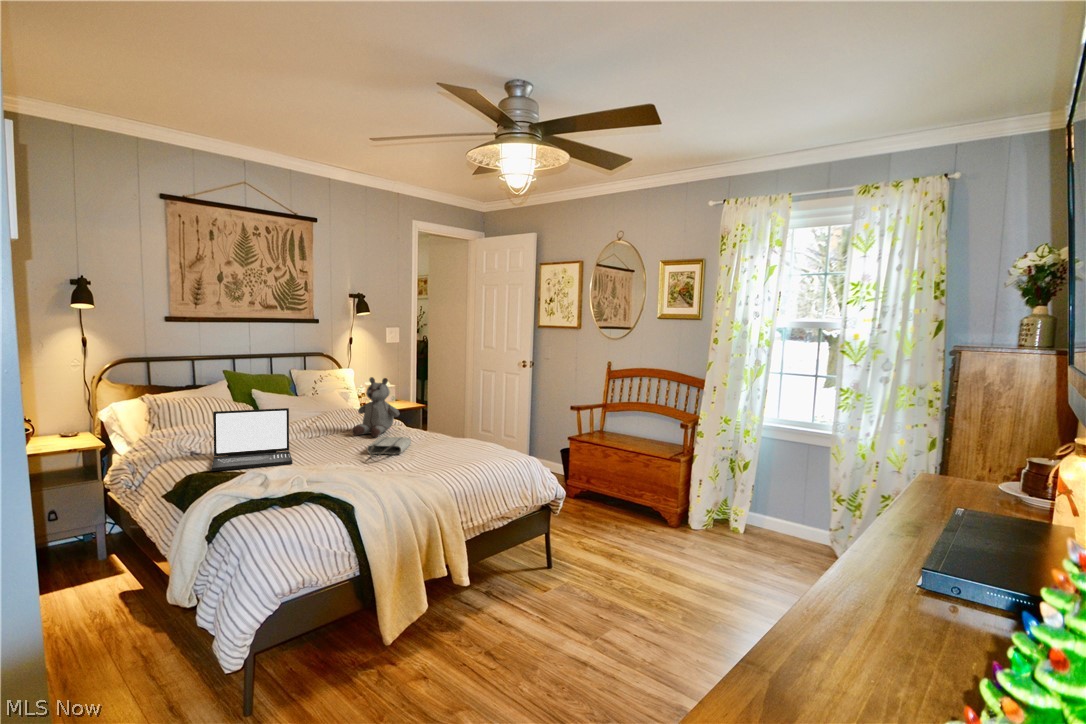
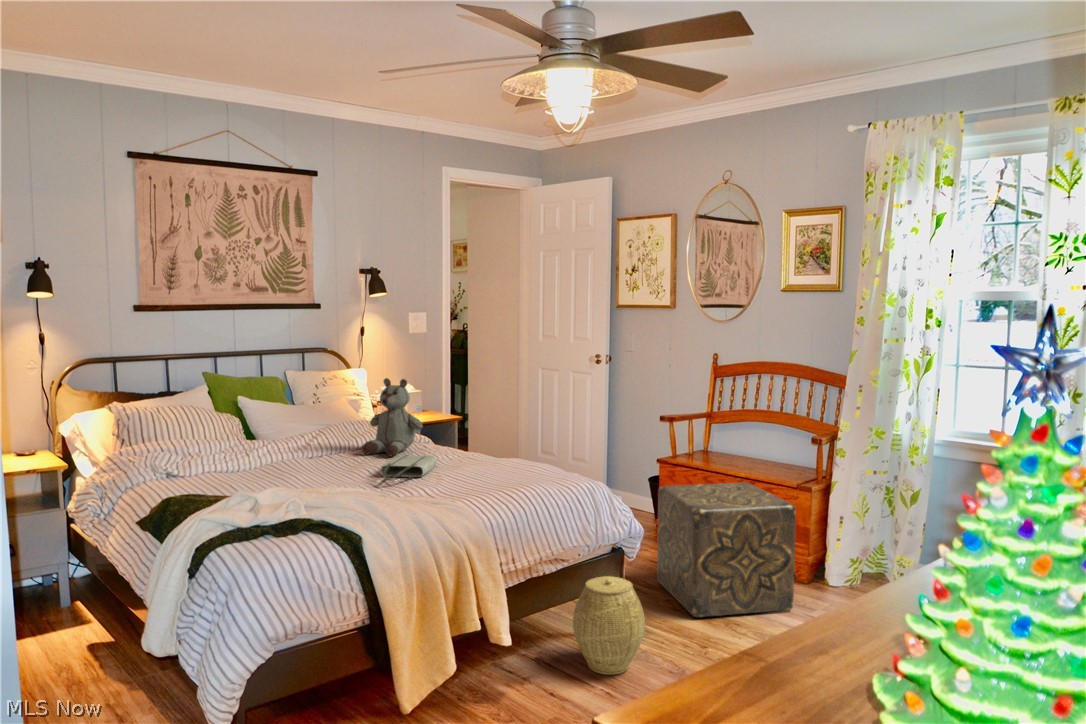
laptop: present [211,408,292,471] -> none [192,418,288,494]
ottoman: none [571,454,672,554] -> present [657,482,796,617]
woven basket: none [515,528,569,603] -> present [573,576,645,675]

